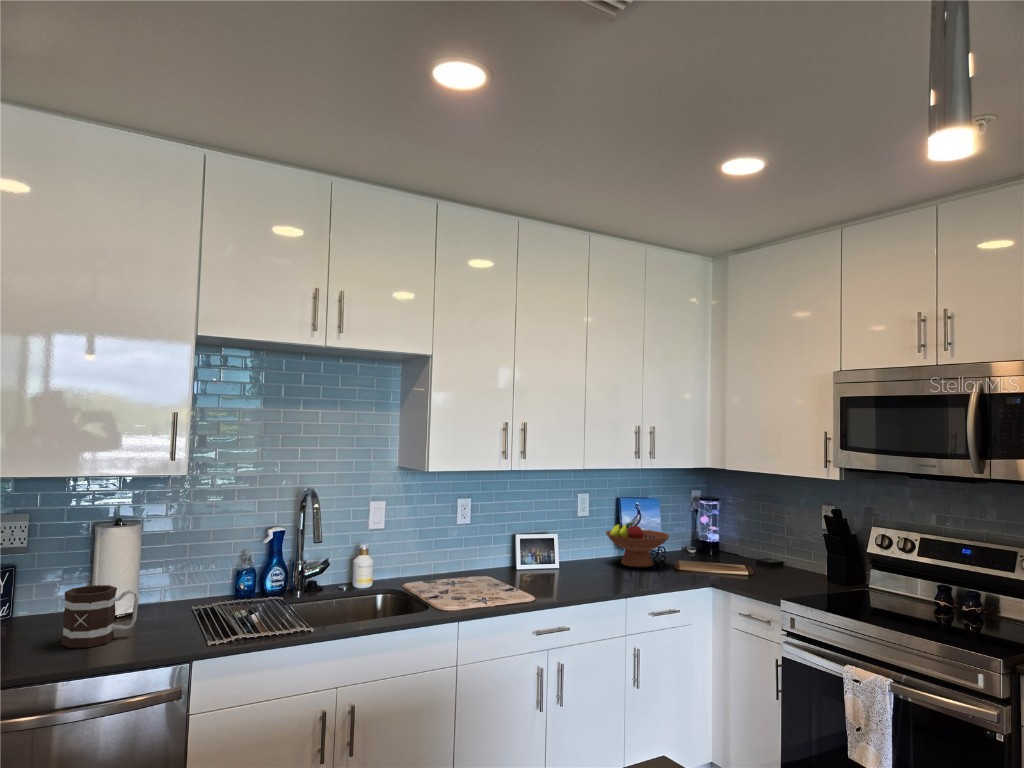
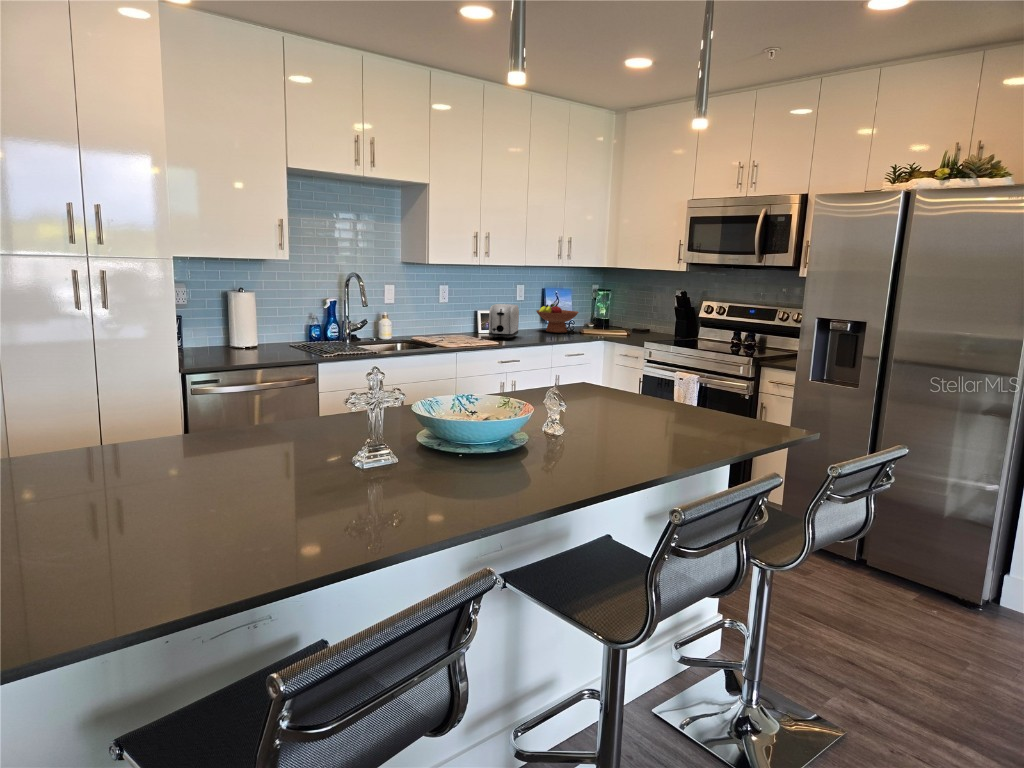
toaster: none [525,528,575,588] -> present [489,304,519,340]
mug: present [61,585,139,648] -> none [231,324,271,357]

